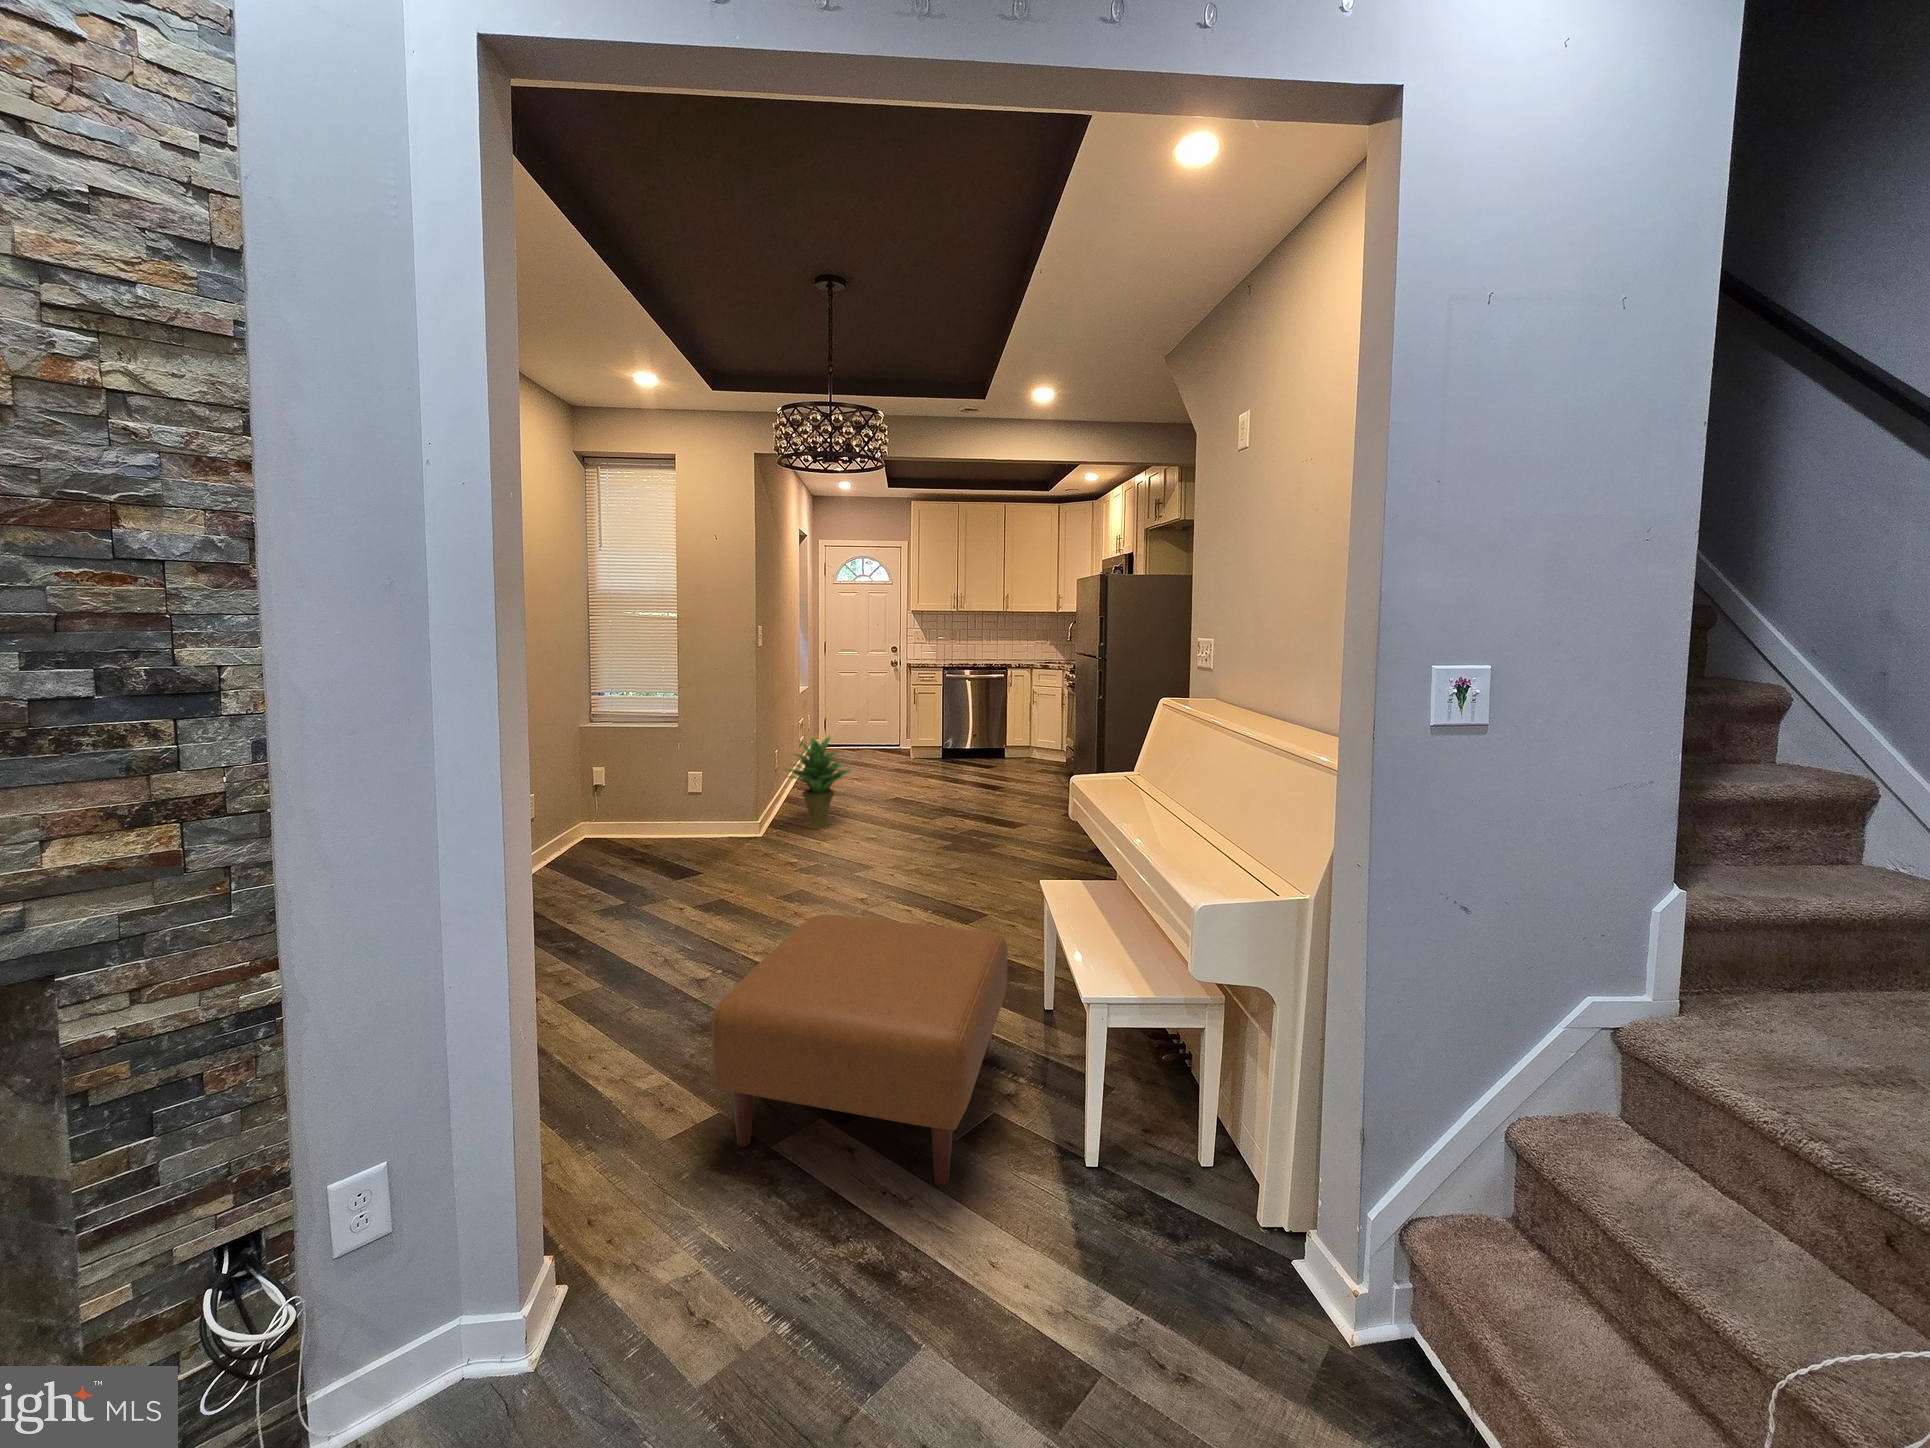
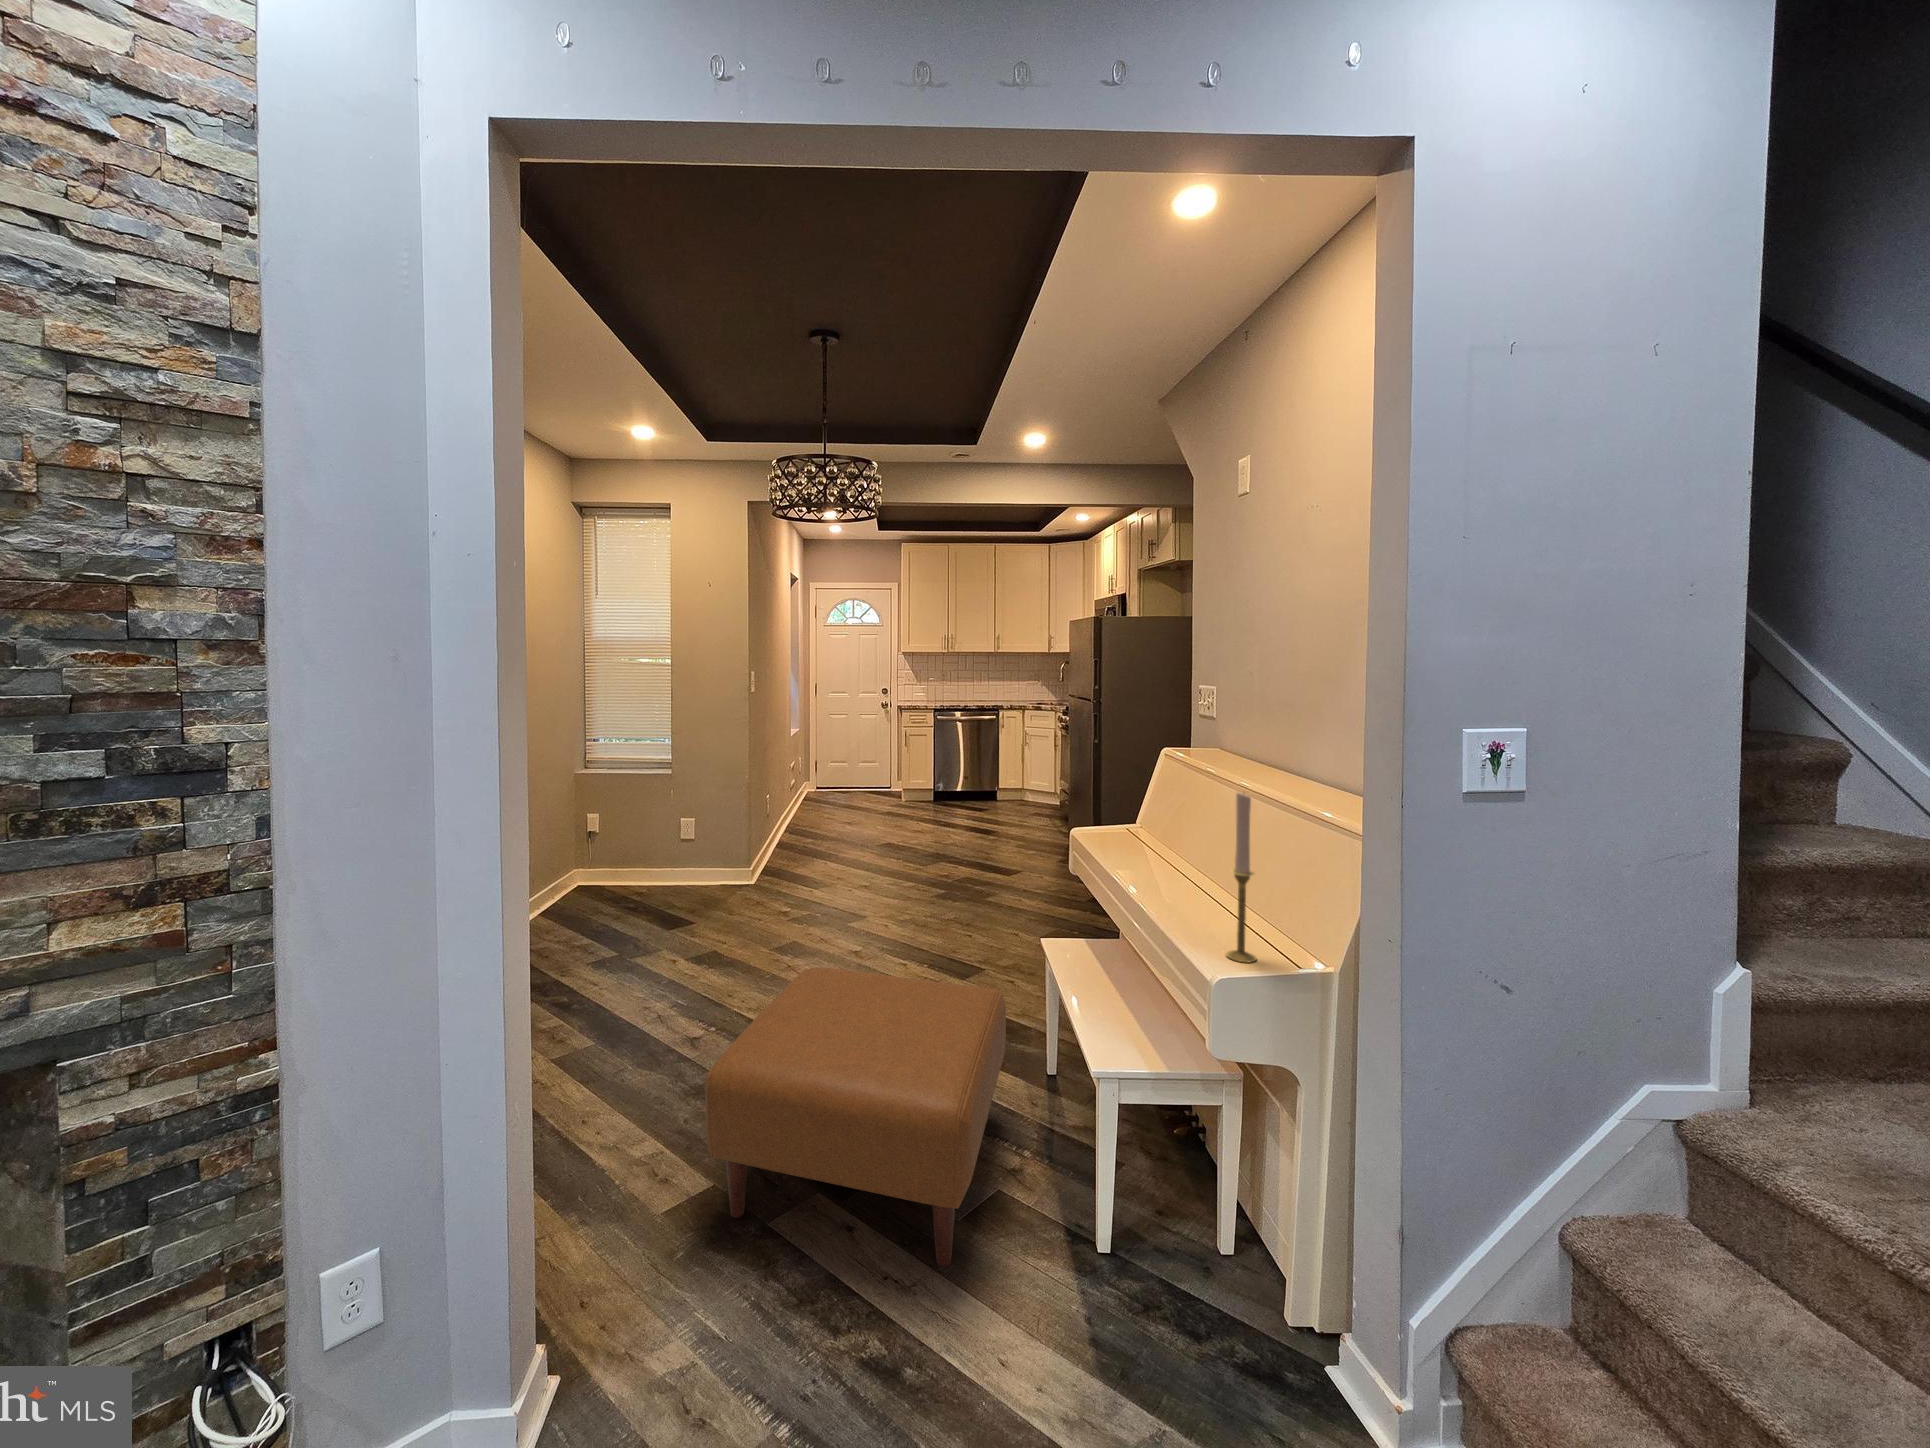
candlestick: none [1211,734,1240,896] -> present [1225,793,1256,963]
potted plant: present [786,737,851,829] -> none [770,774,839,868]

